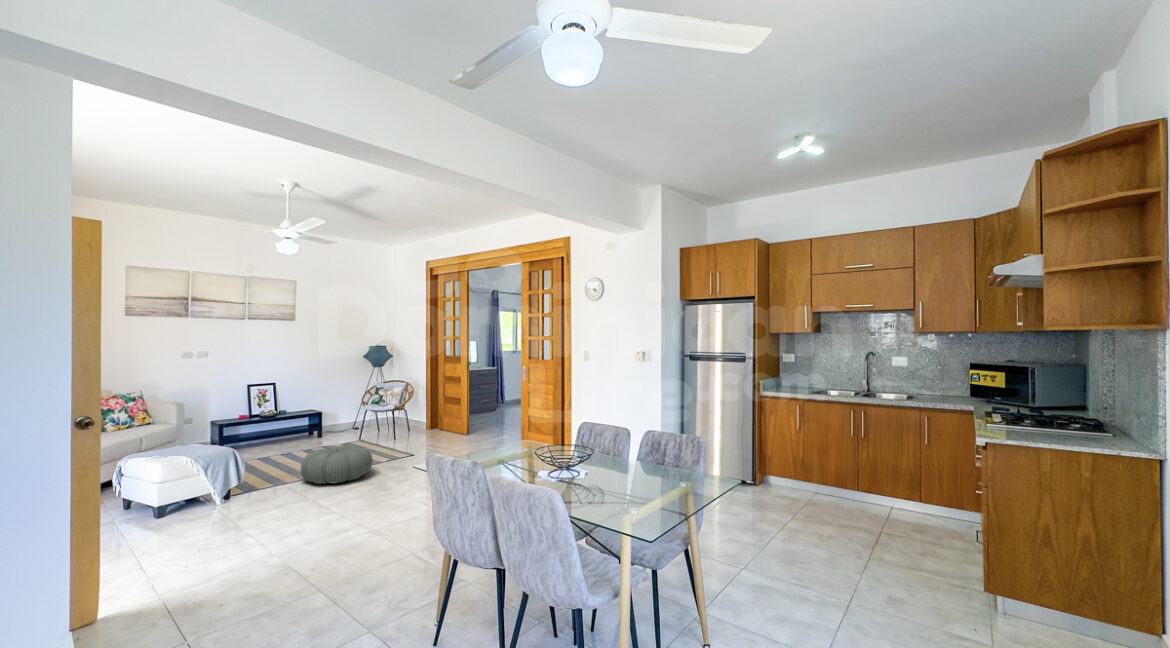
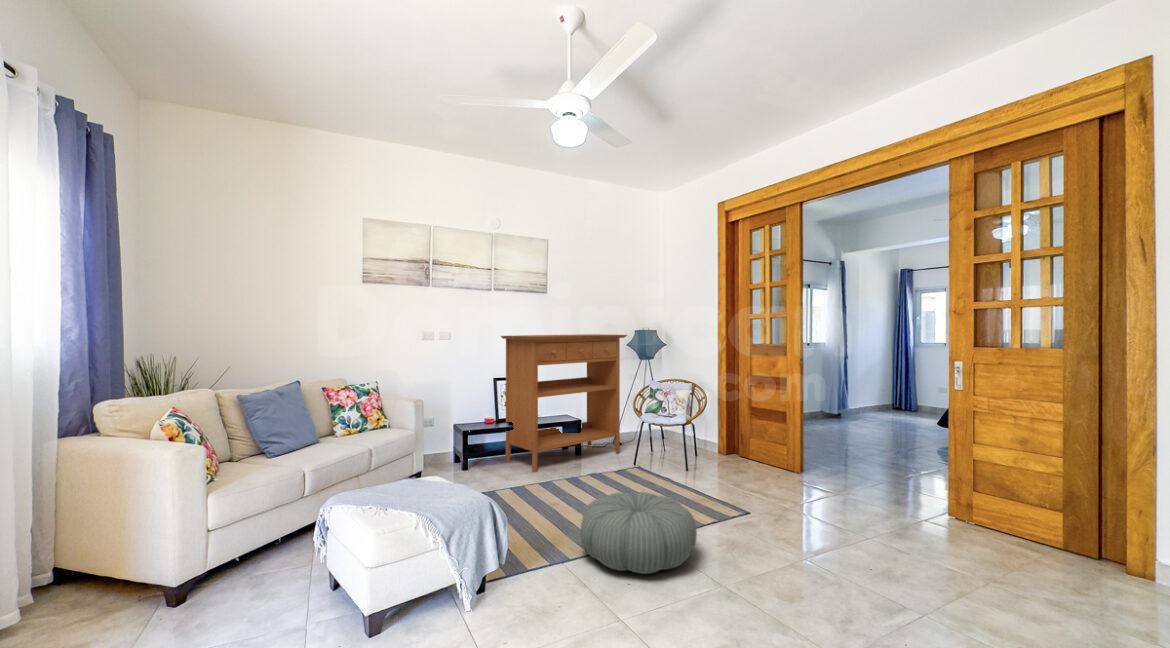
console table: none [253,351,358,450] -> present [501,334,627,472]

